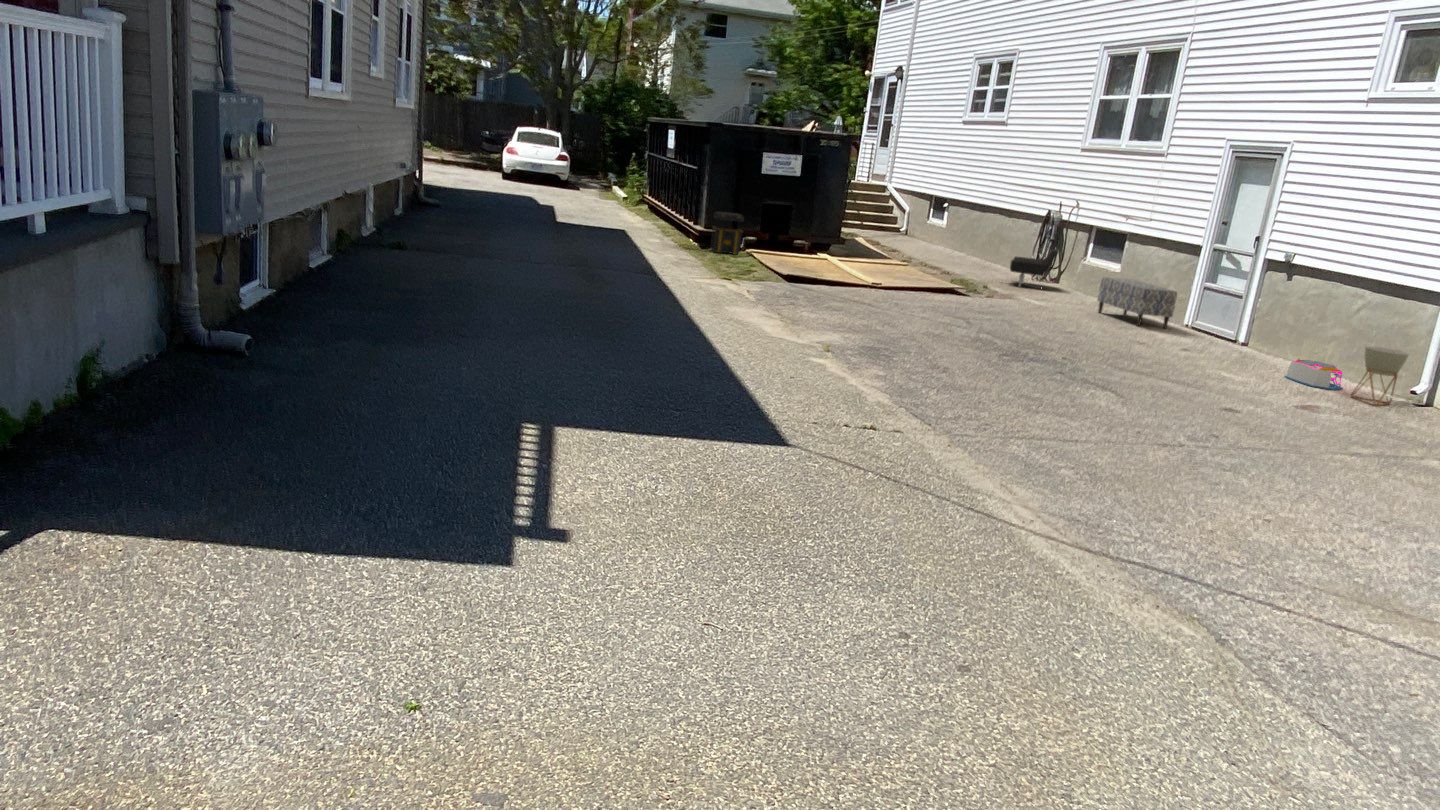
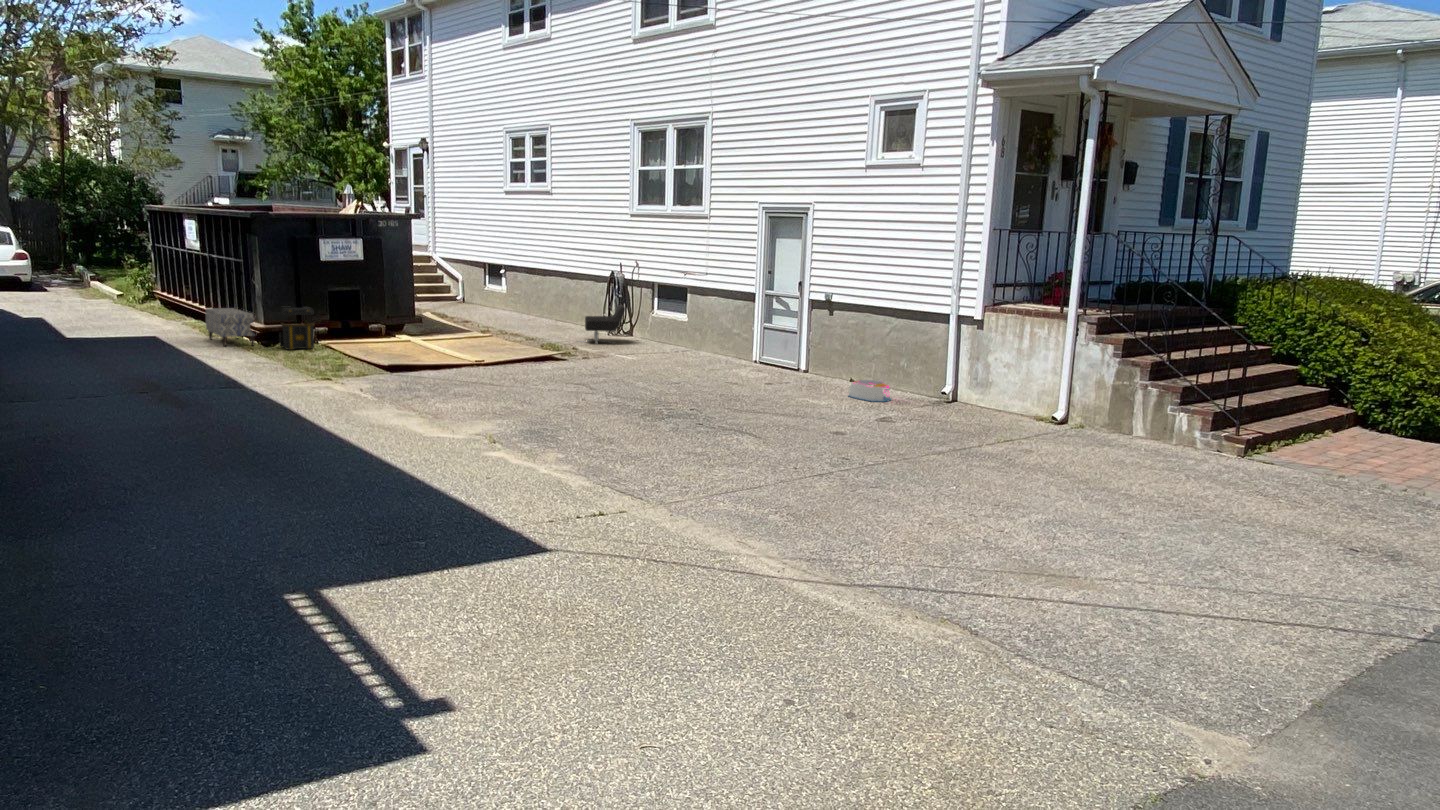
bench: present [1098,277,1177,328] -> present [205,308,255,347]
planter: present [1350,346,1408,406] -> none [901,363,936,410]

